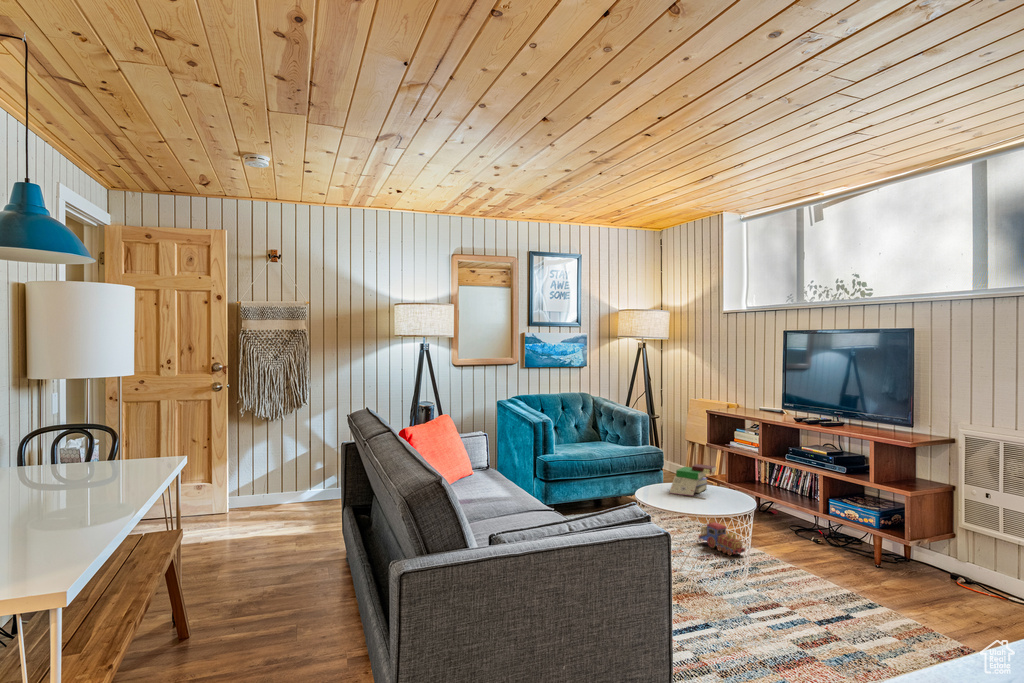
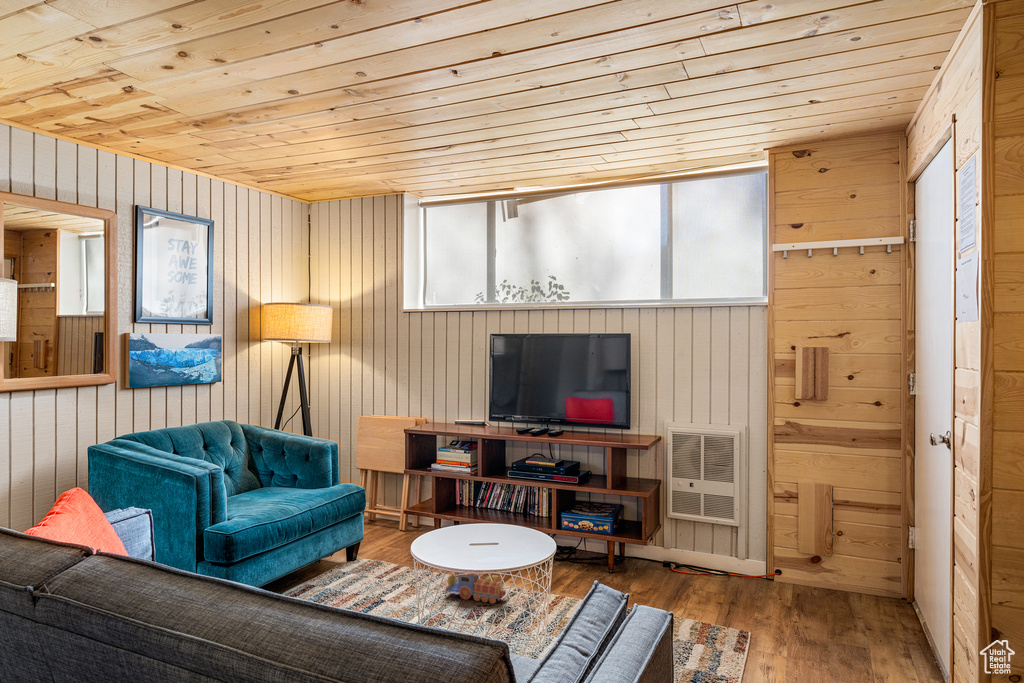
book: present [670,464,716,496] -> none [458,501,502,548]

